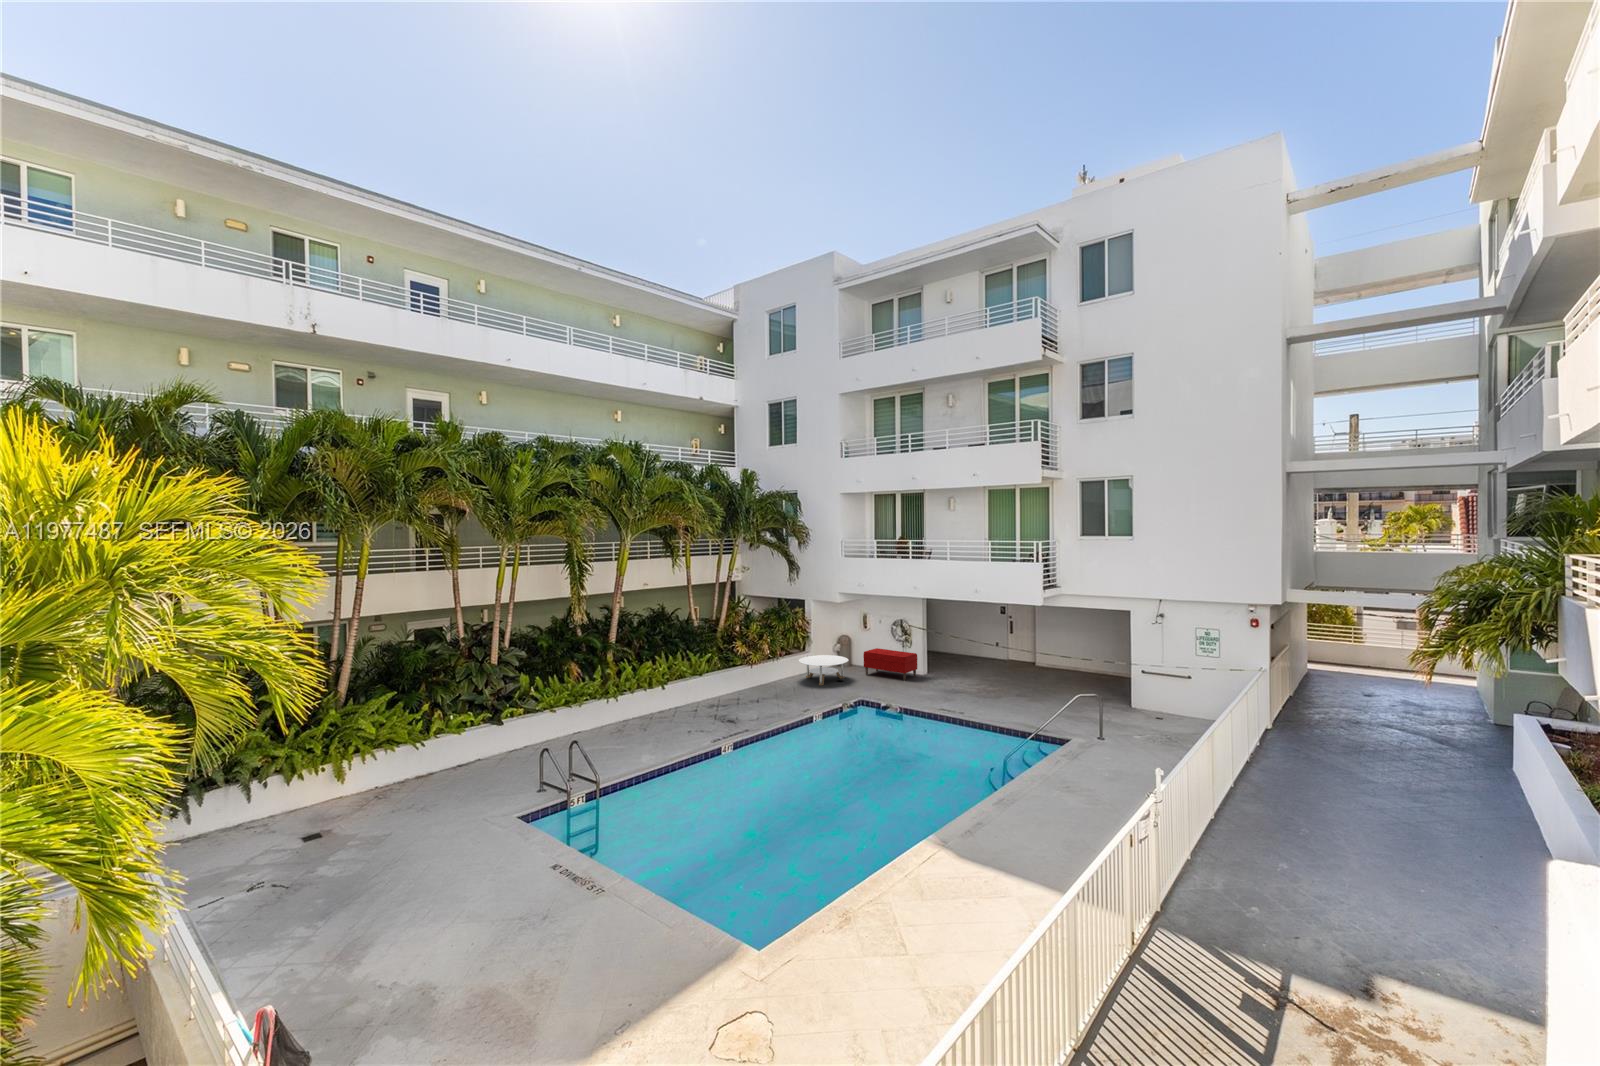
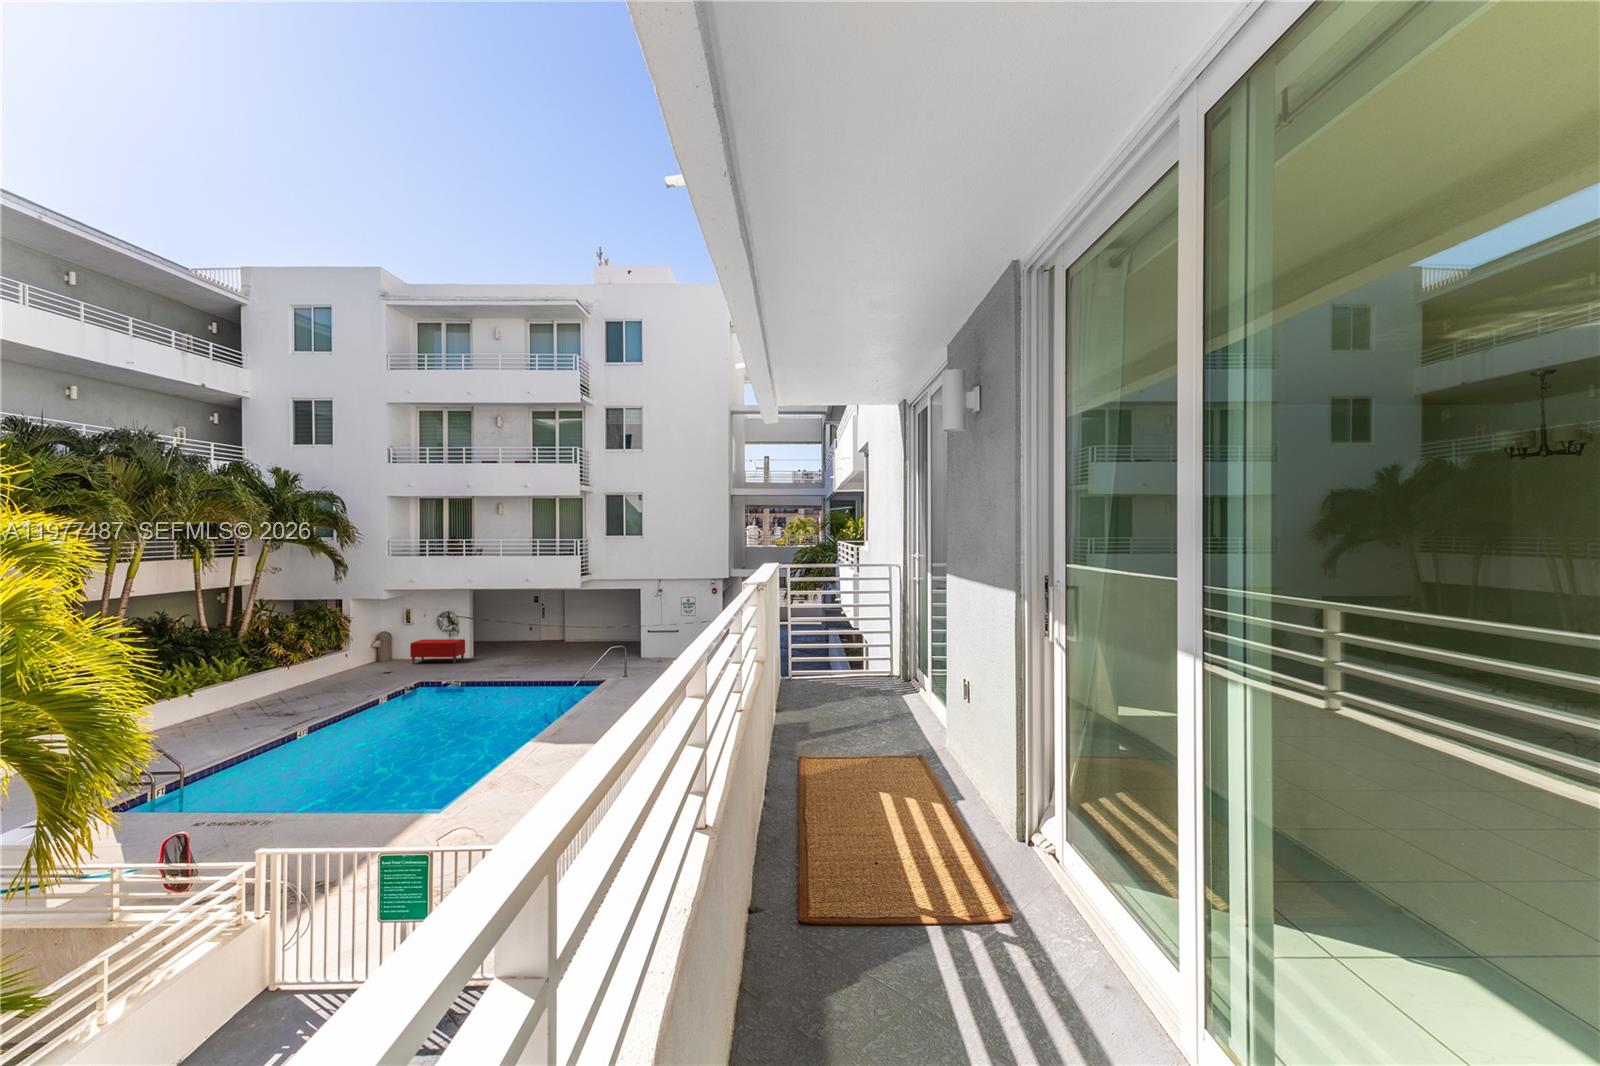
round table: present [799,655,848,685] -> none [341,649,397,677]

